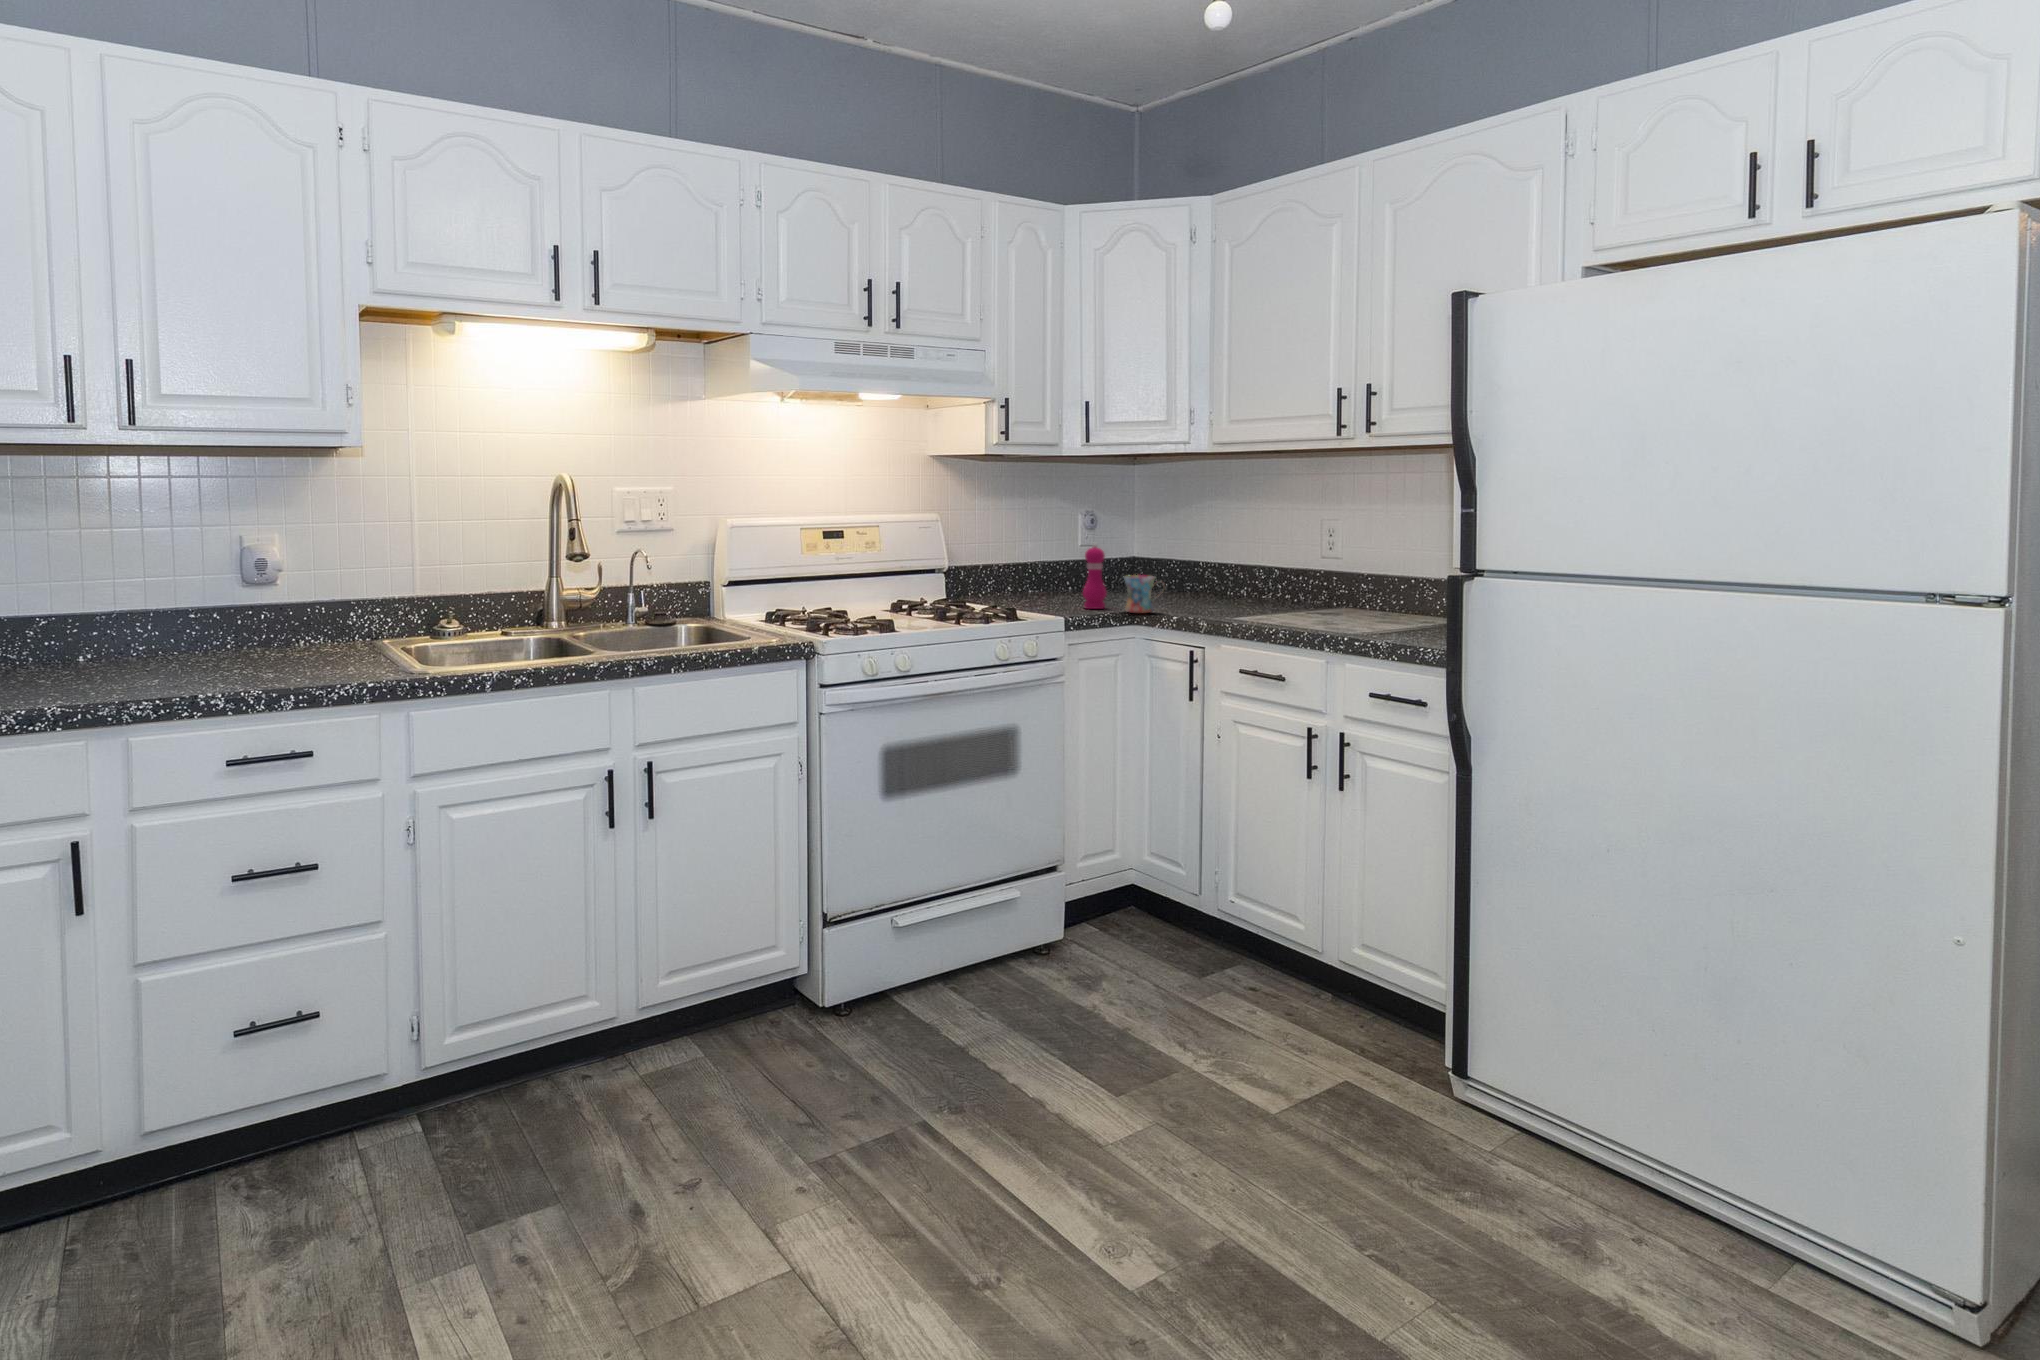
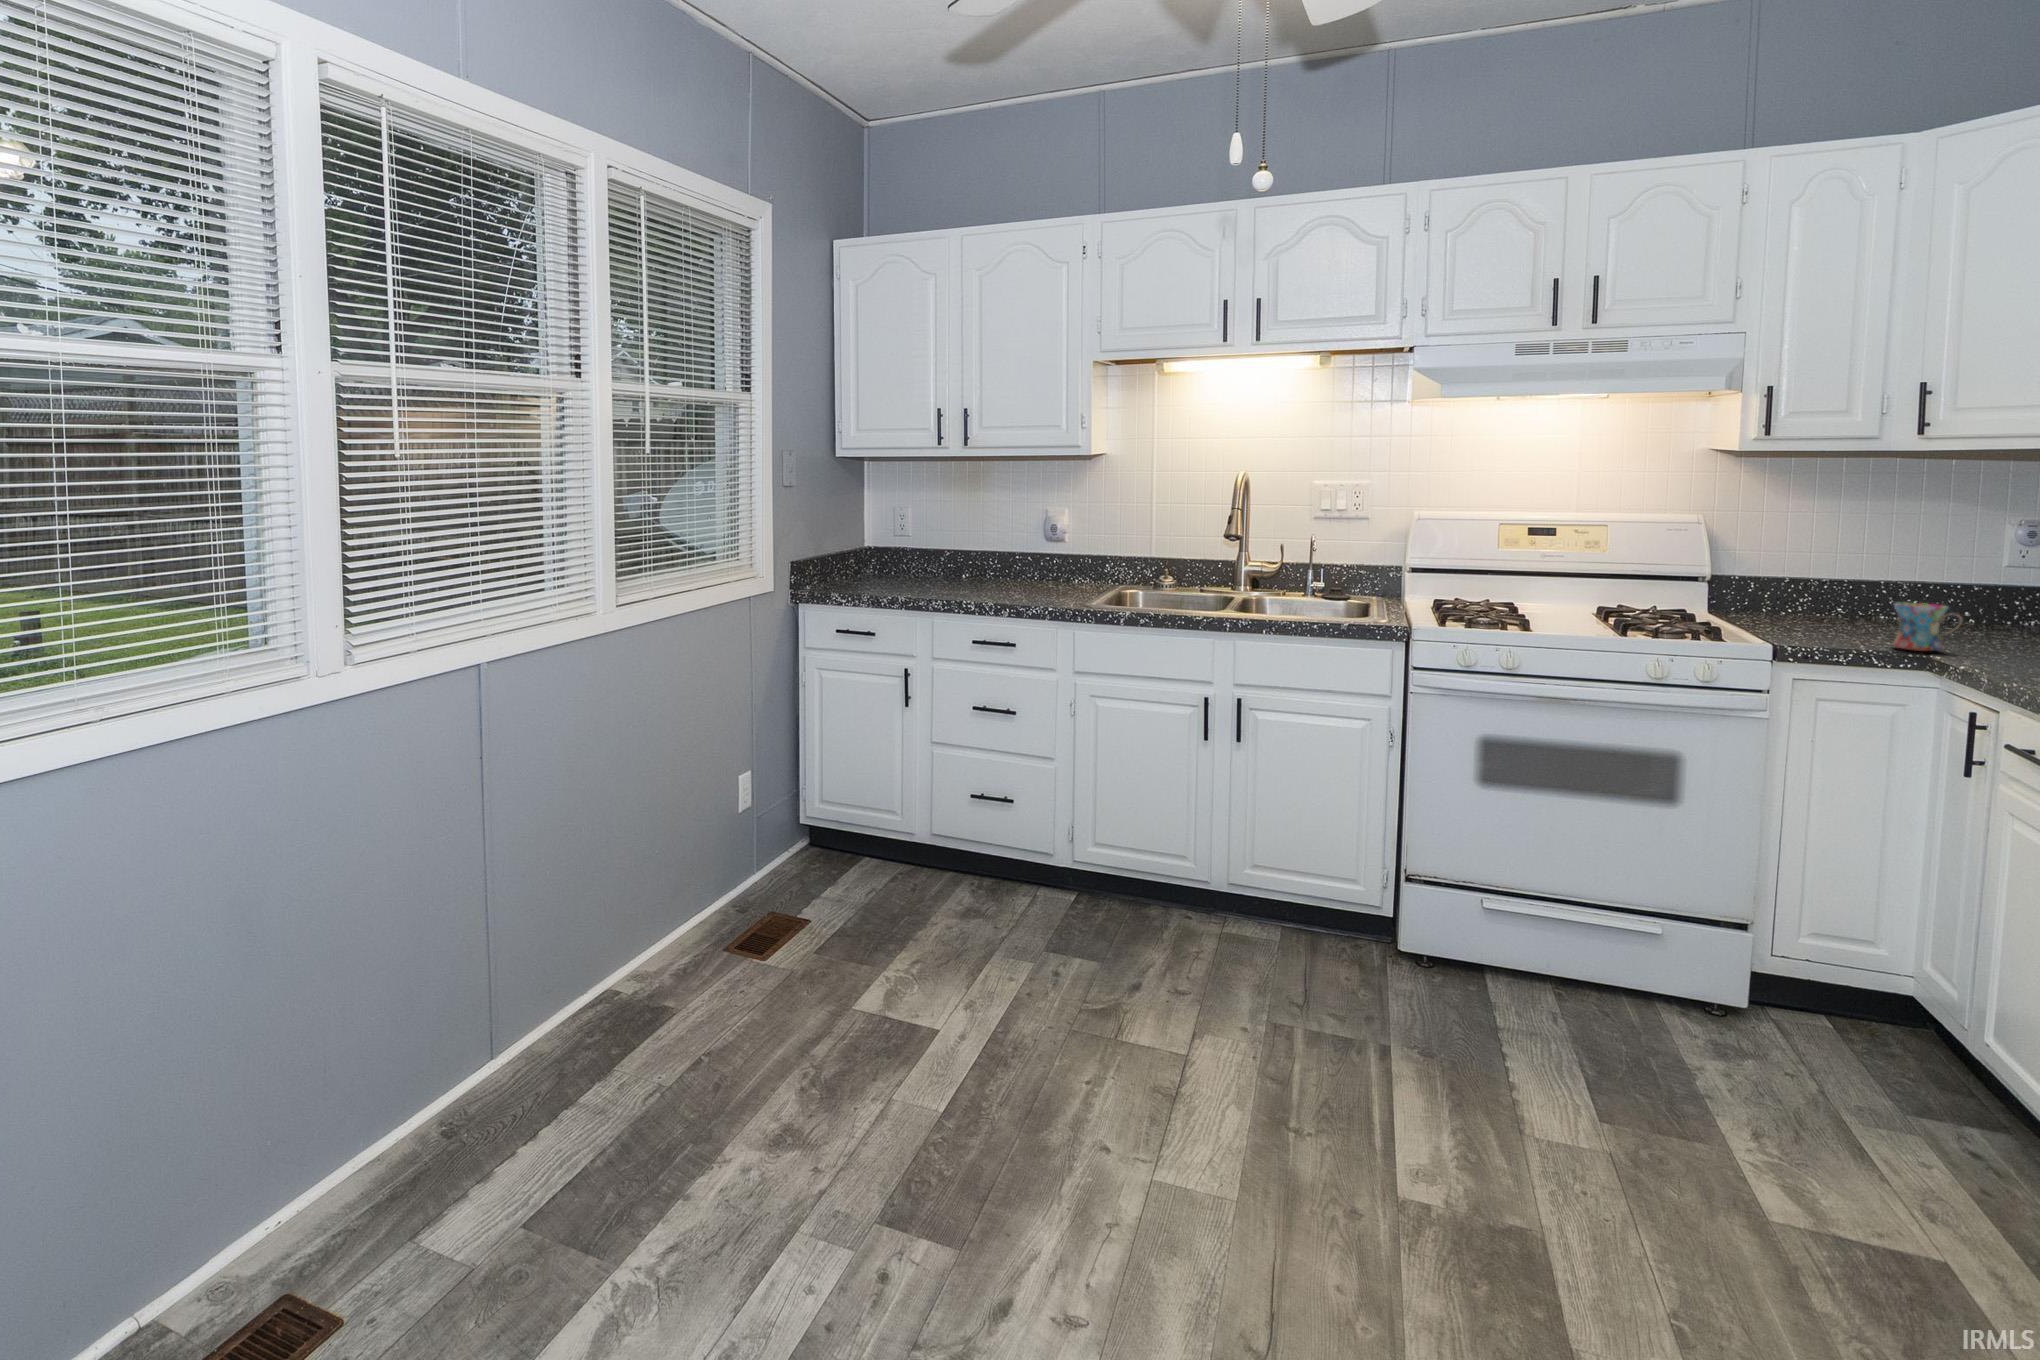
pepper mill: present [1083,543,1107,609] -> none [1853,559,1893,640]

